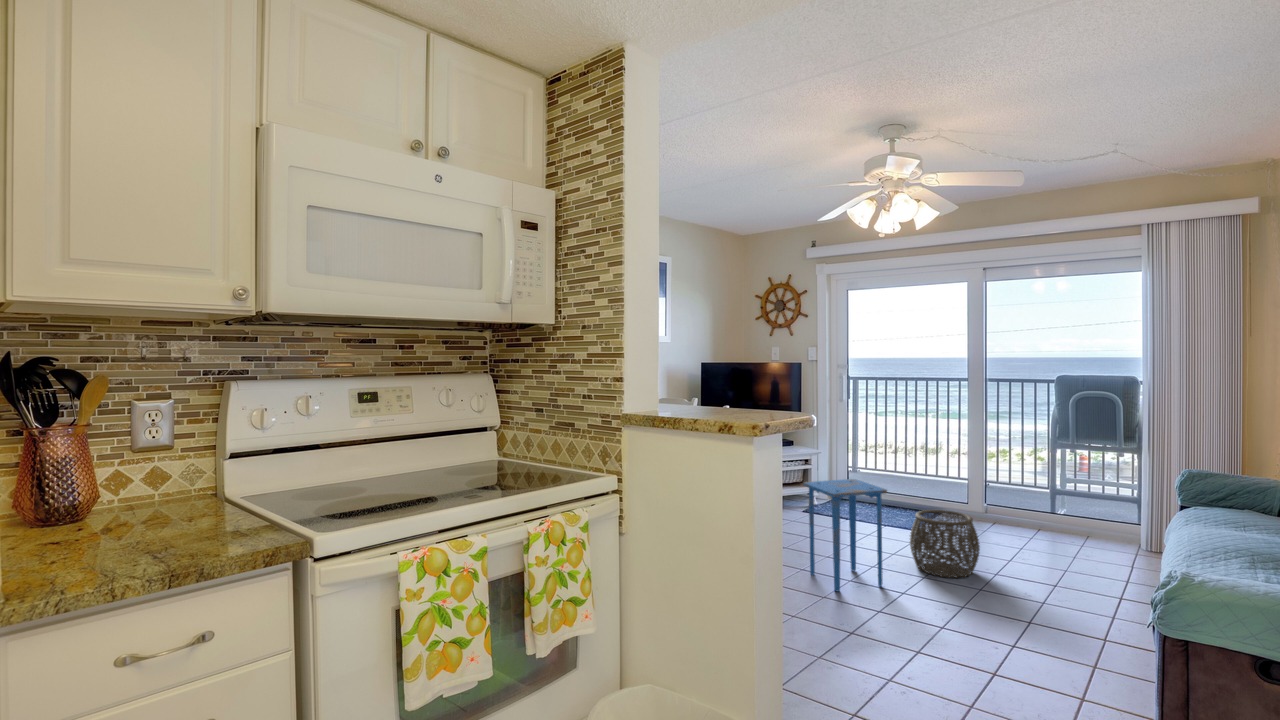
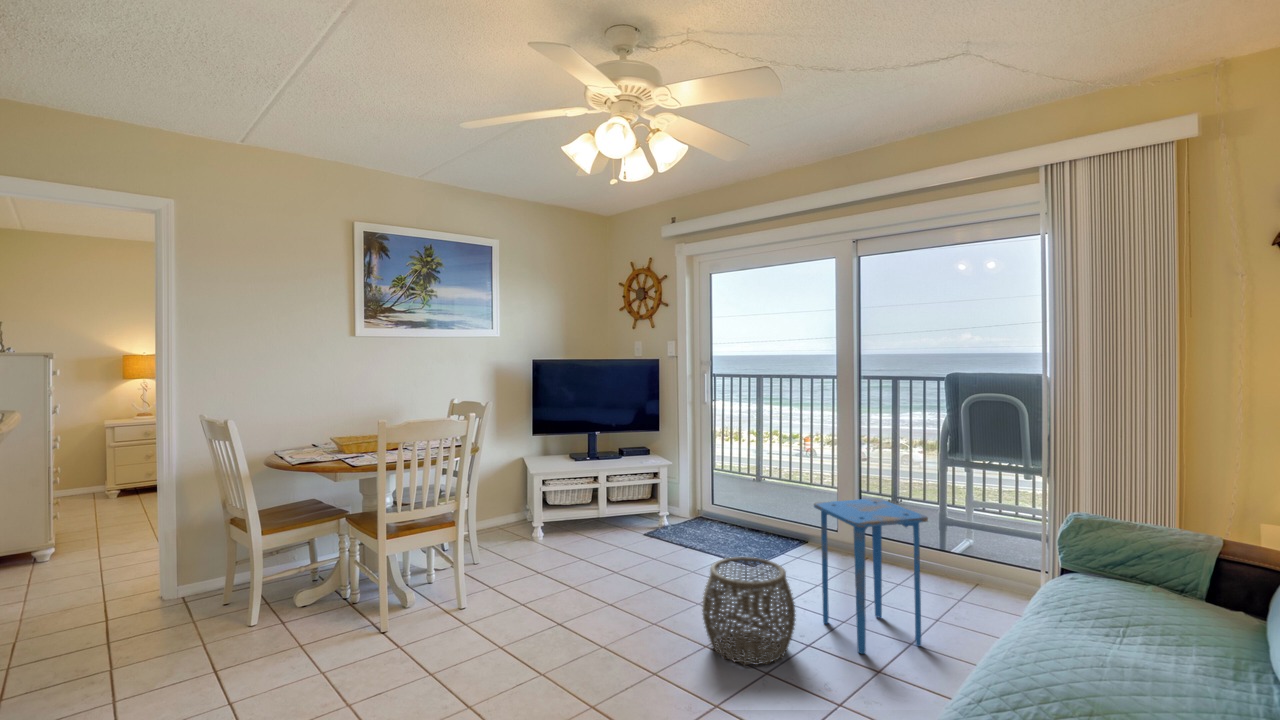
side table: present [804,479,887,591] -> present [814,498,928,654]

